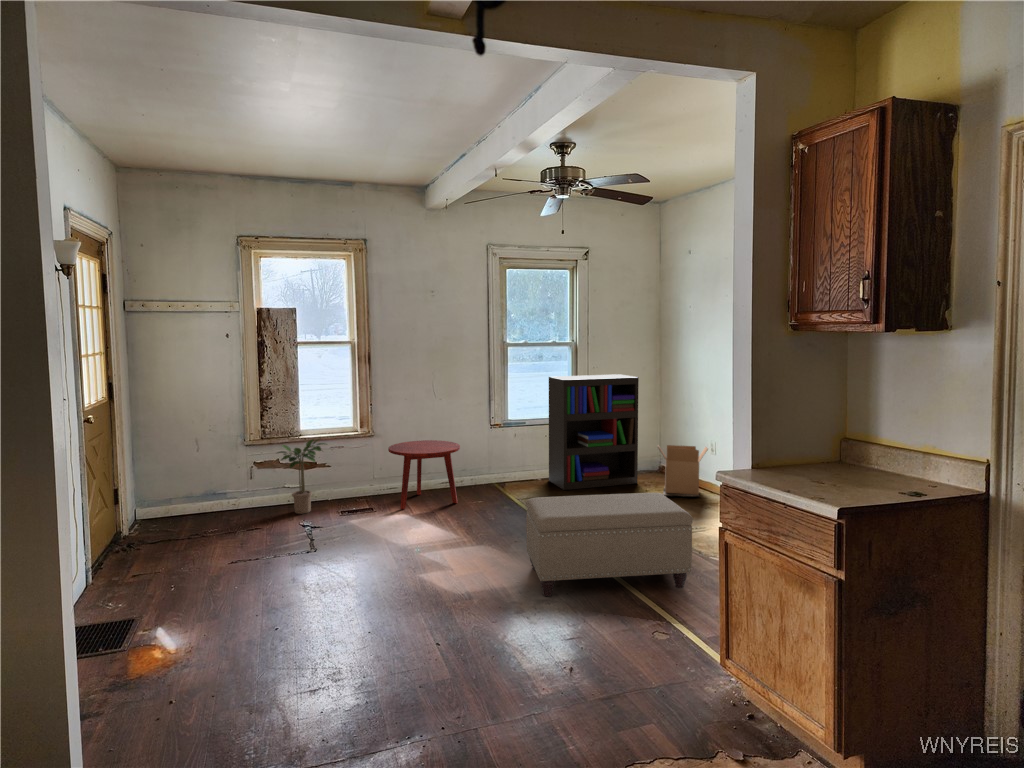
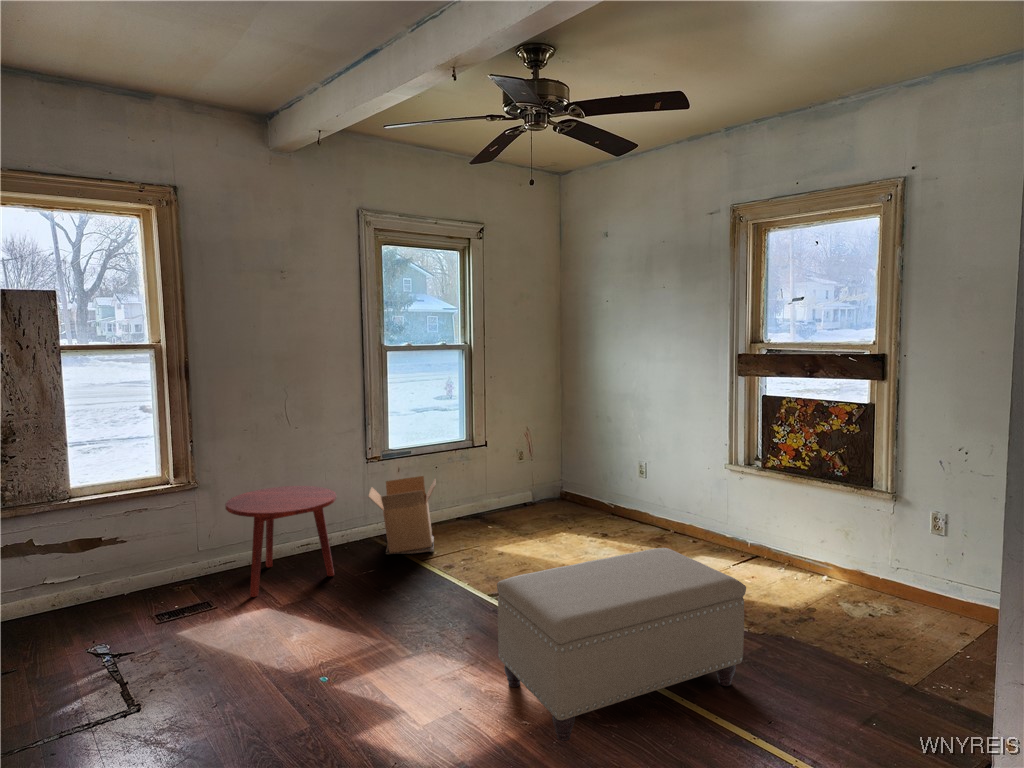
bookshelf: present [549,374,639,490] -> none [439,384,551,537]
potted plant: present [278,439,327,514] -> none [24,501,123,629]
cardboard box: present [658,445,708,496] -> present [368,476,436,554]

